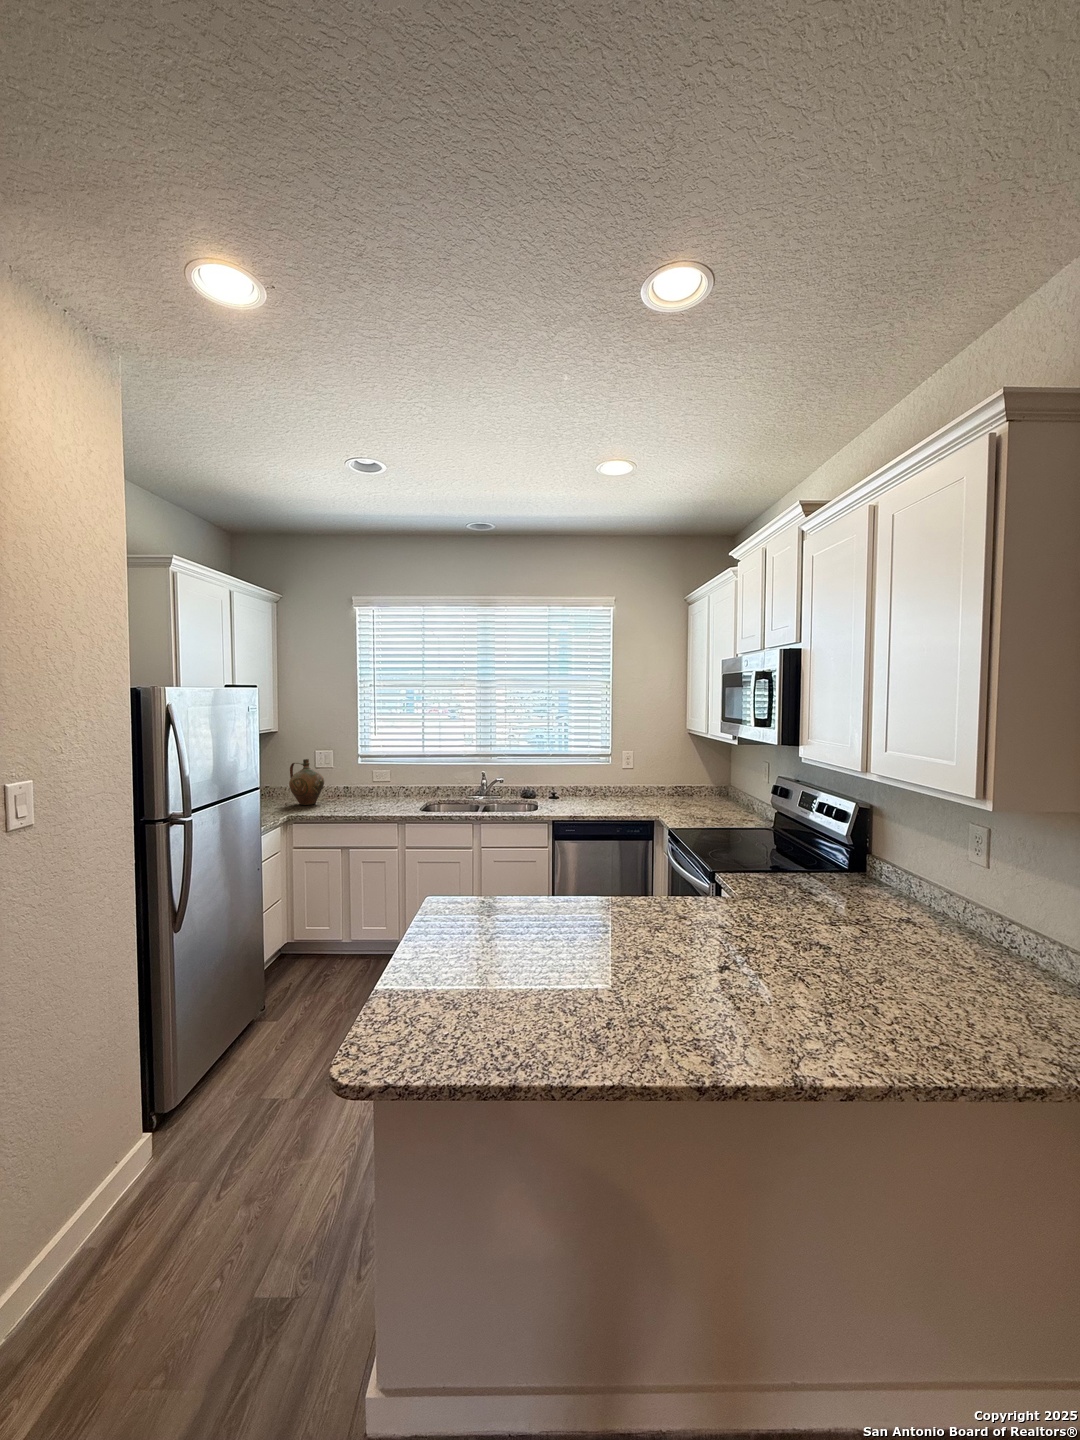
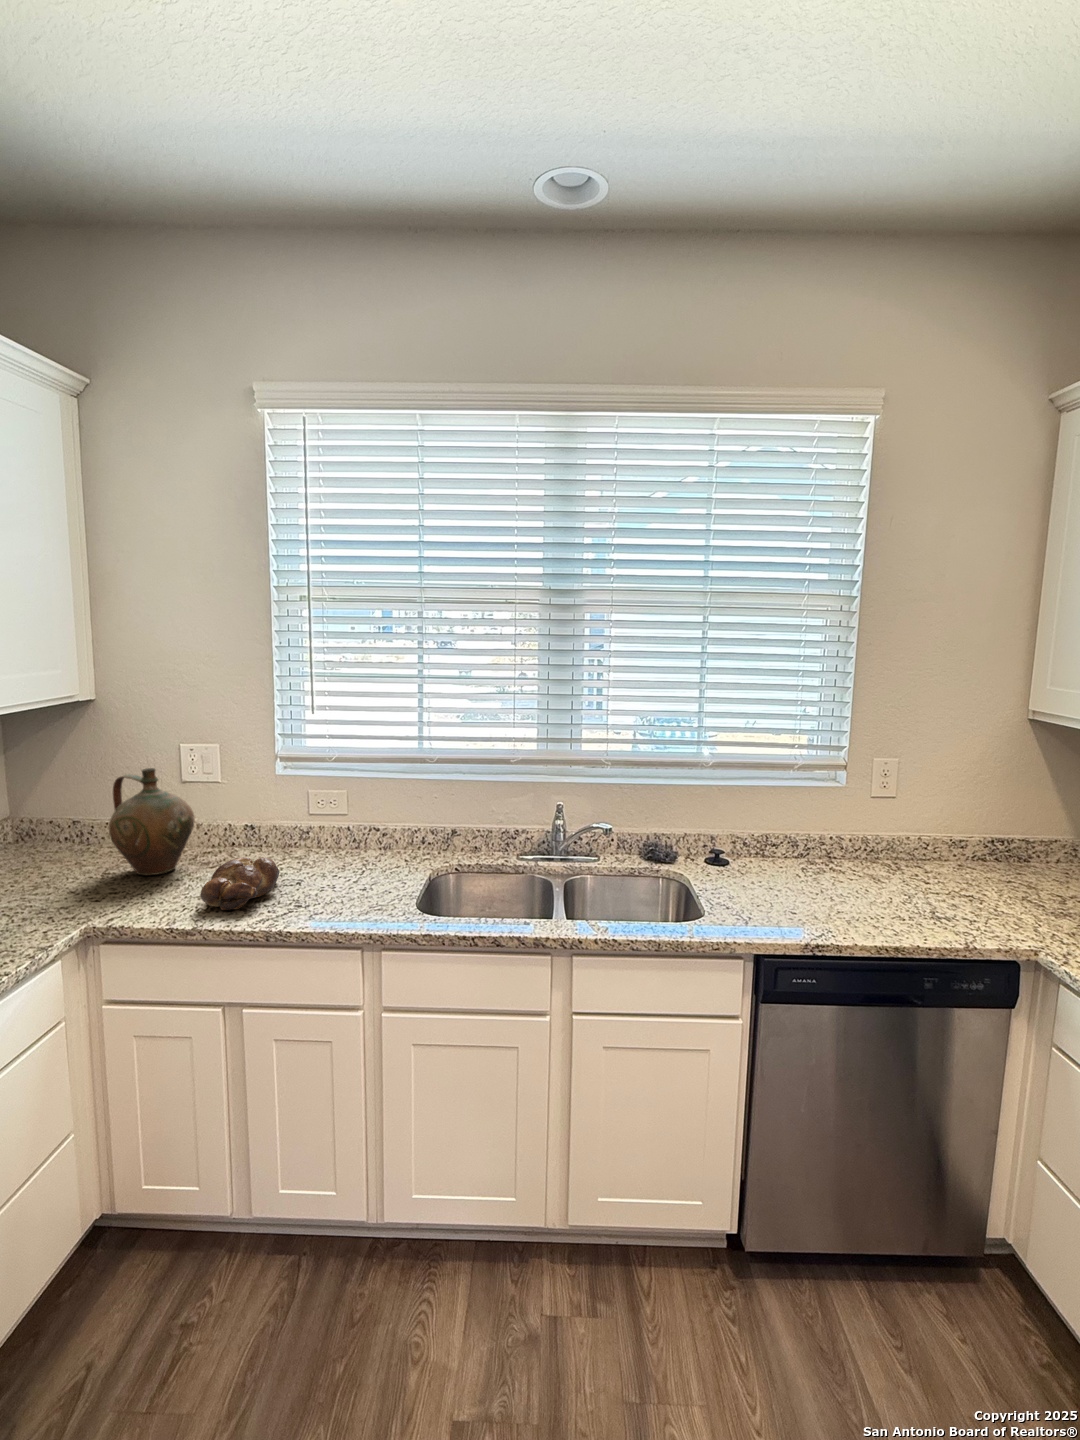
bread loaf: none [333,794,362,812] -> present [200,857,279,910]

